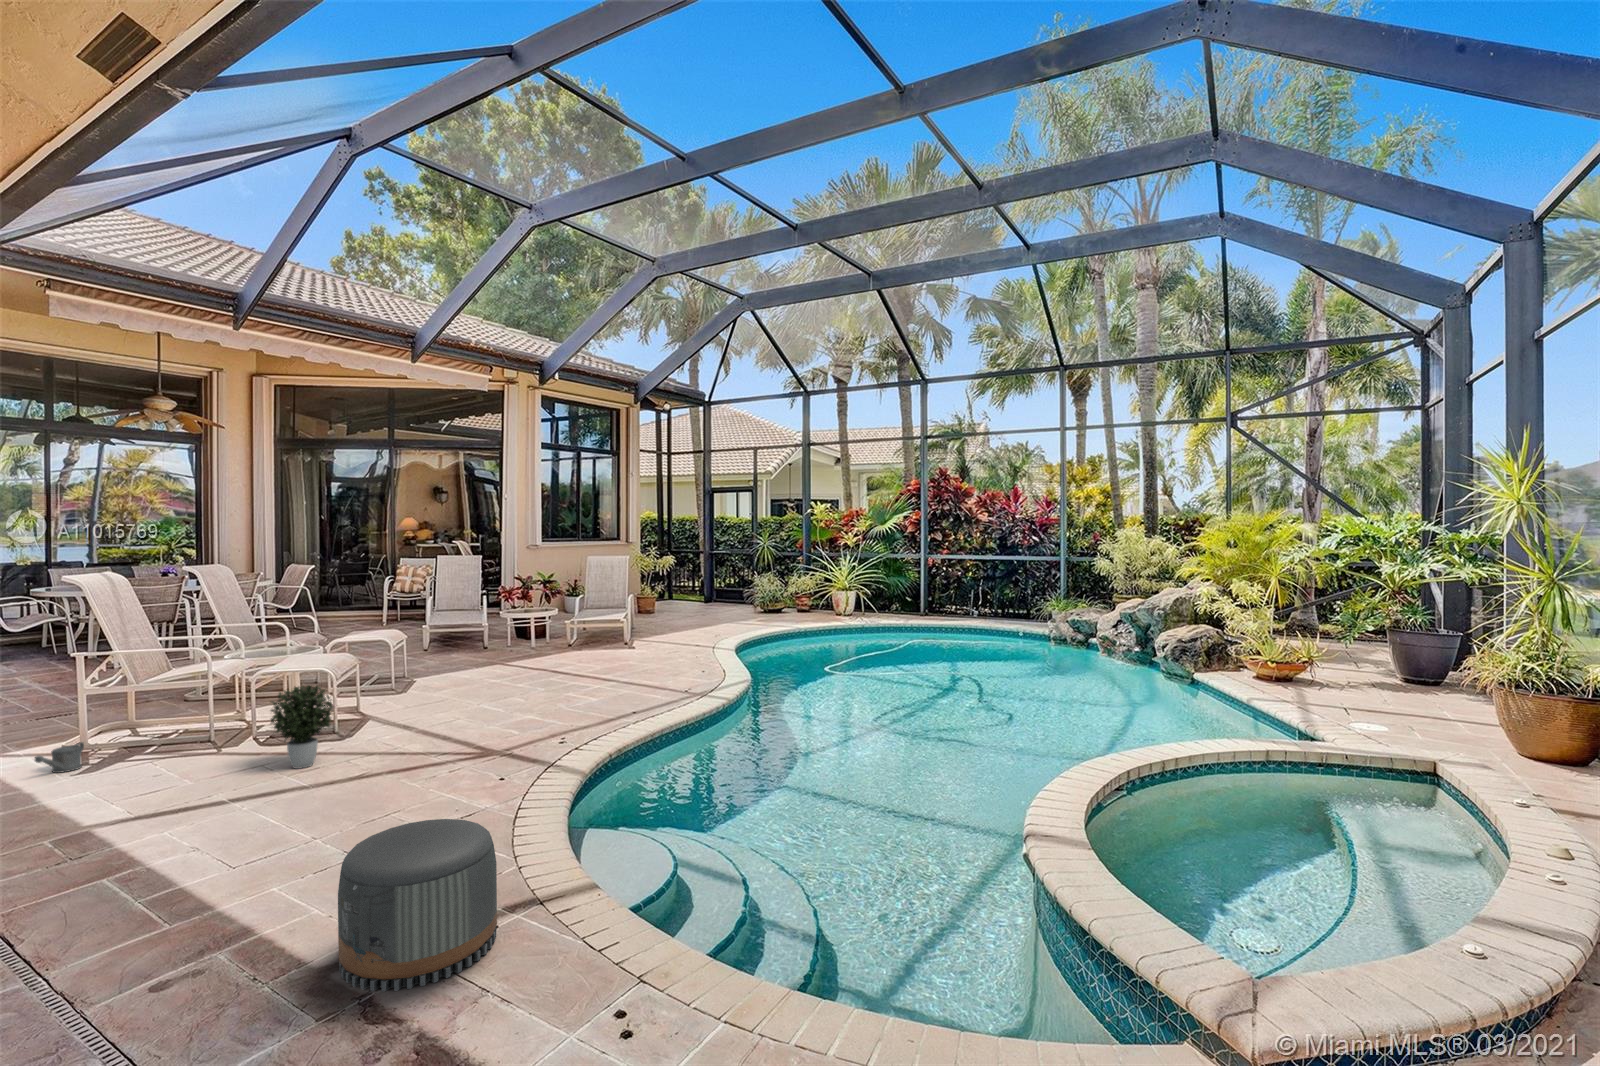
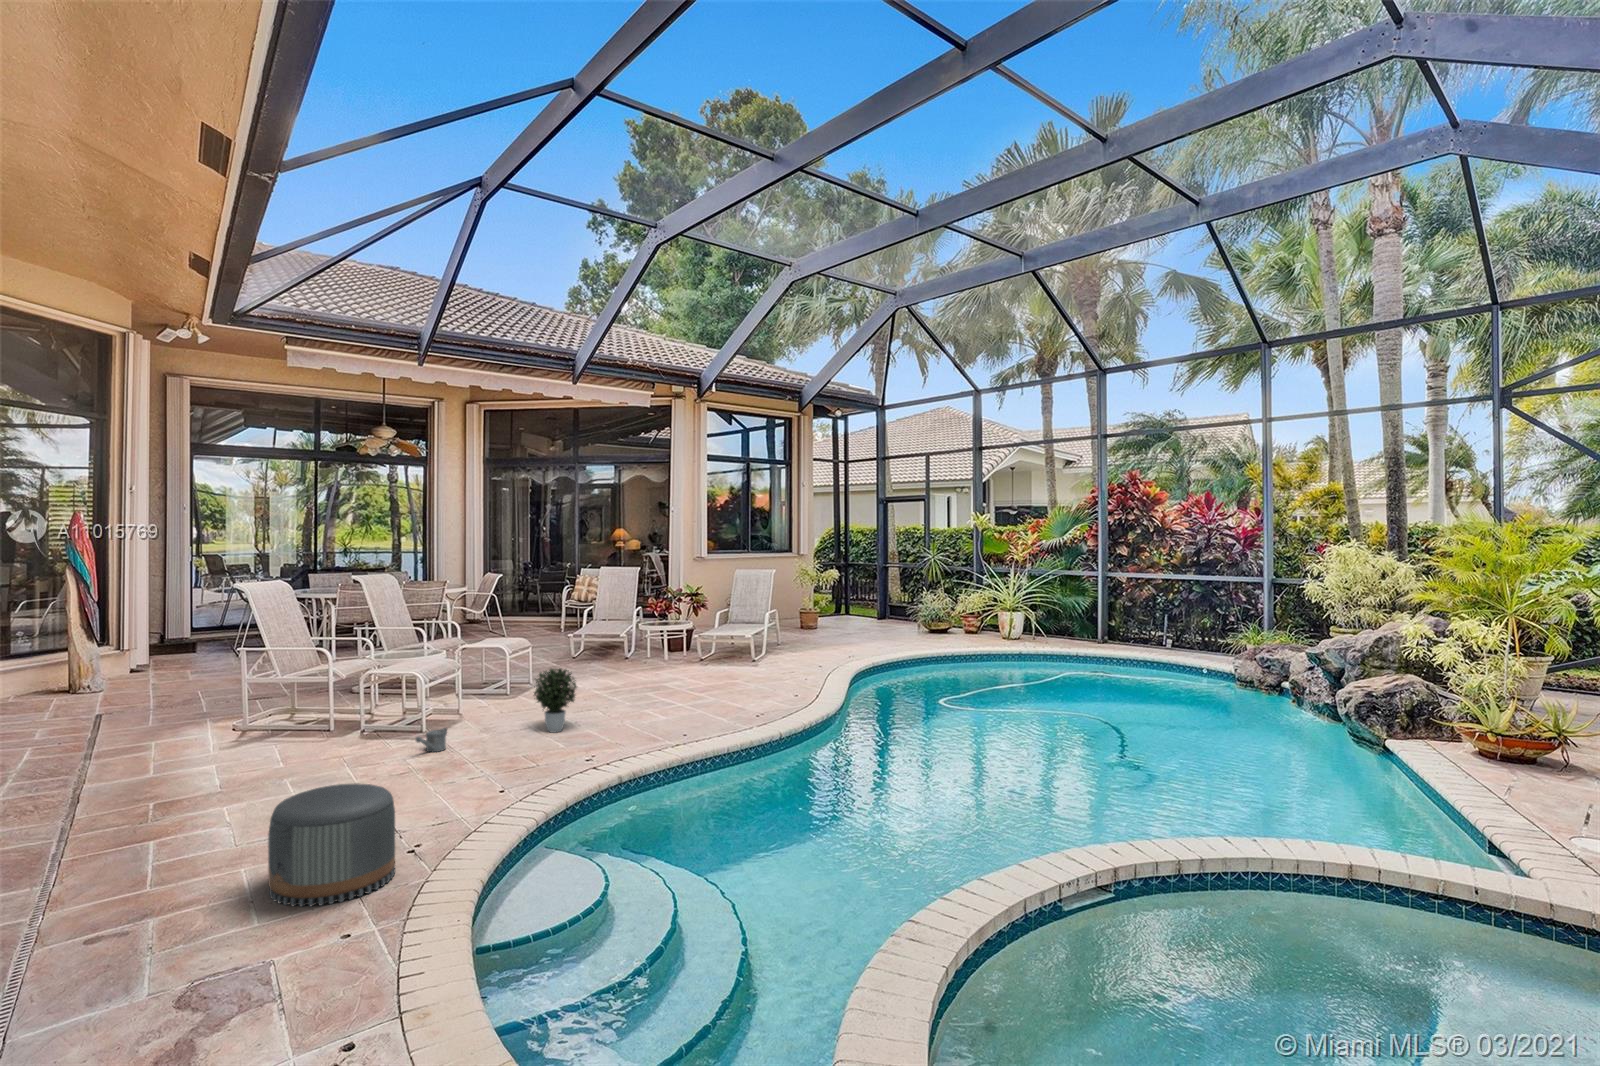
potted plant: present [271,686,334,769] -> present [534,669,577,733]
watering can: present [35,742,84,773] -> present [416,728,447,752]

